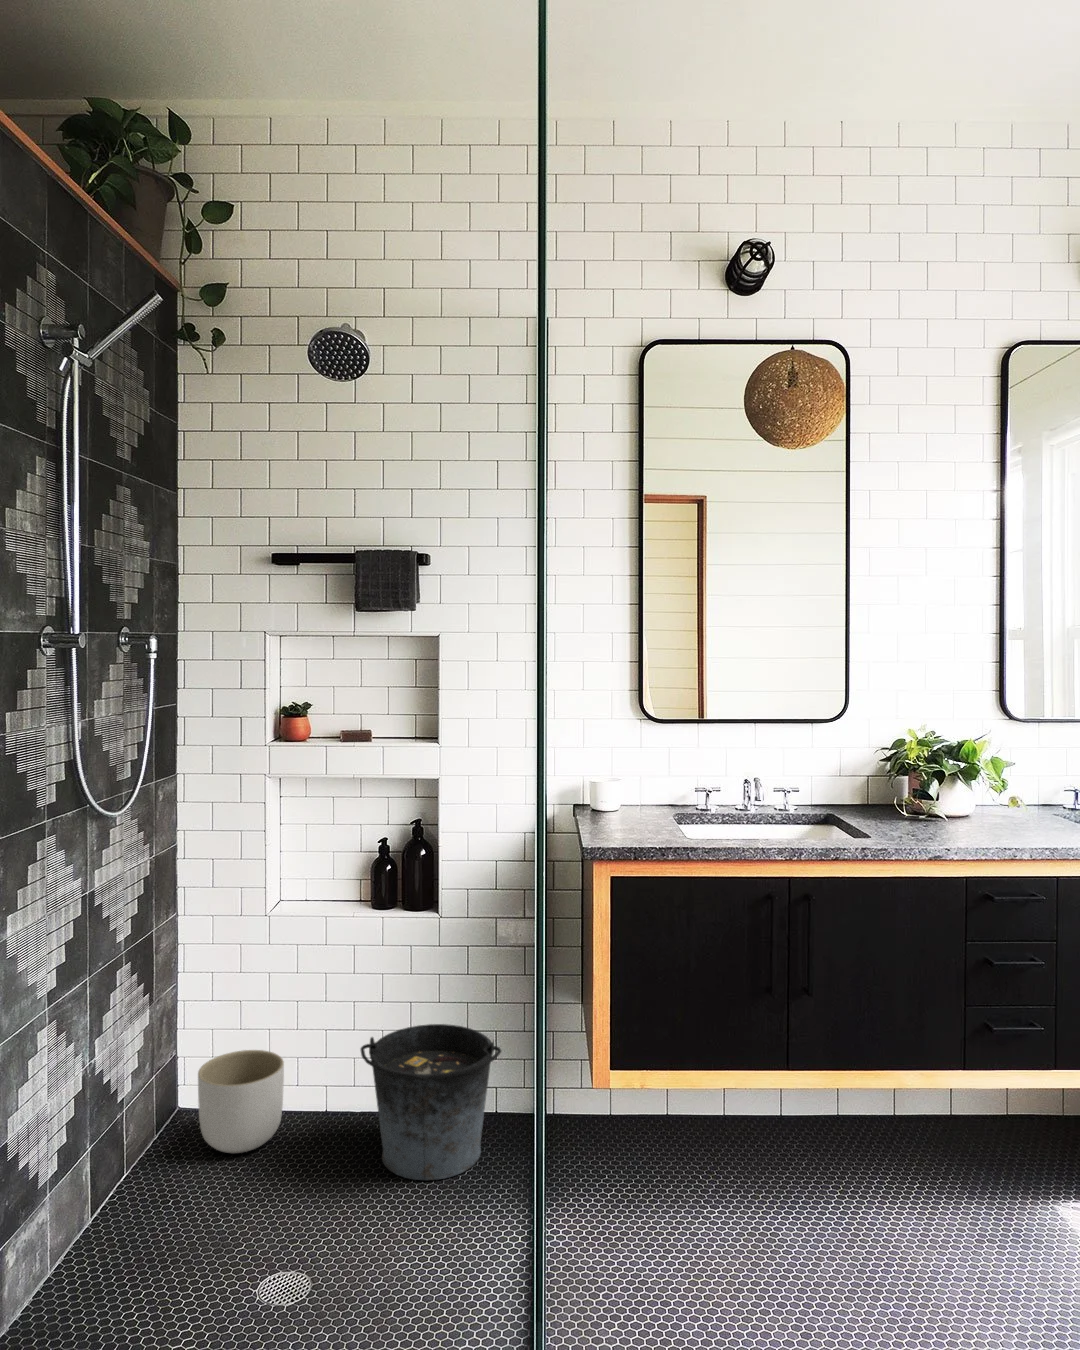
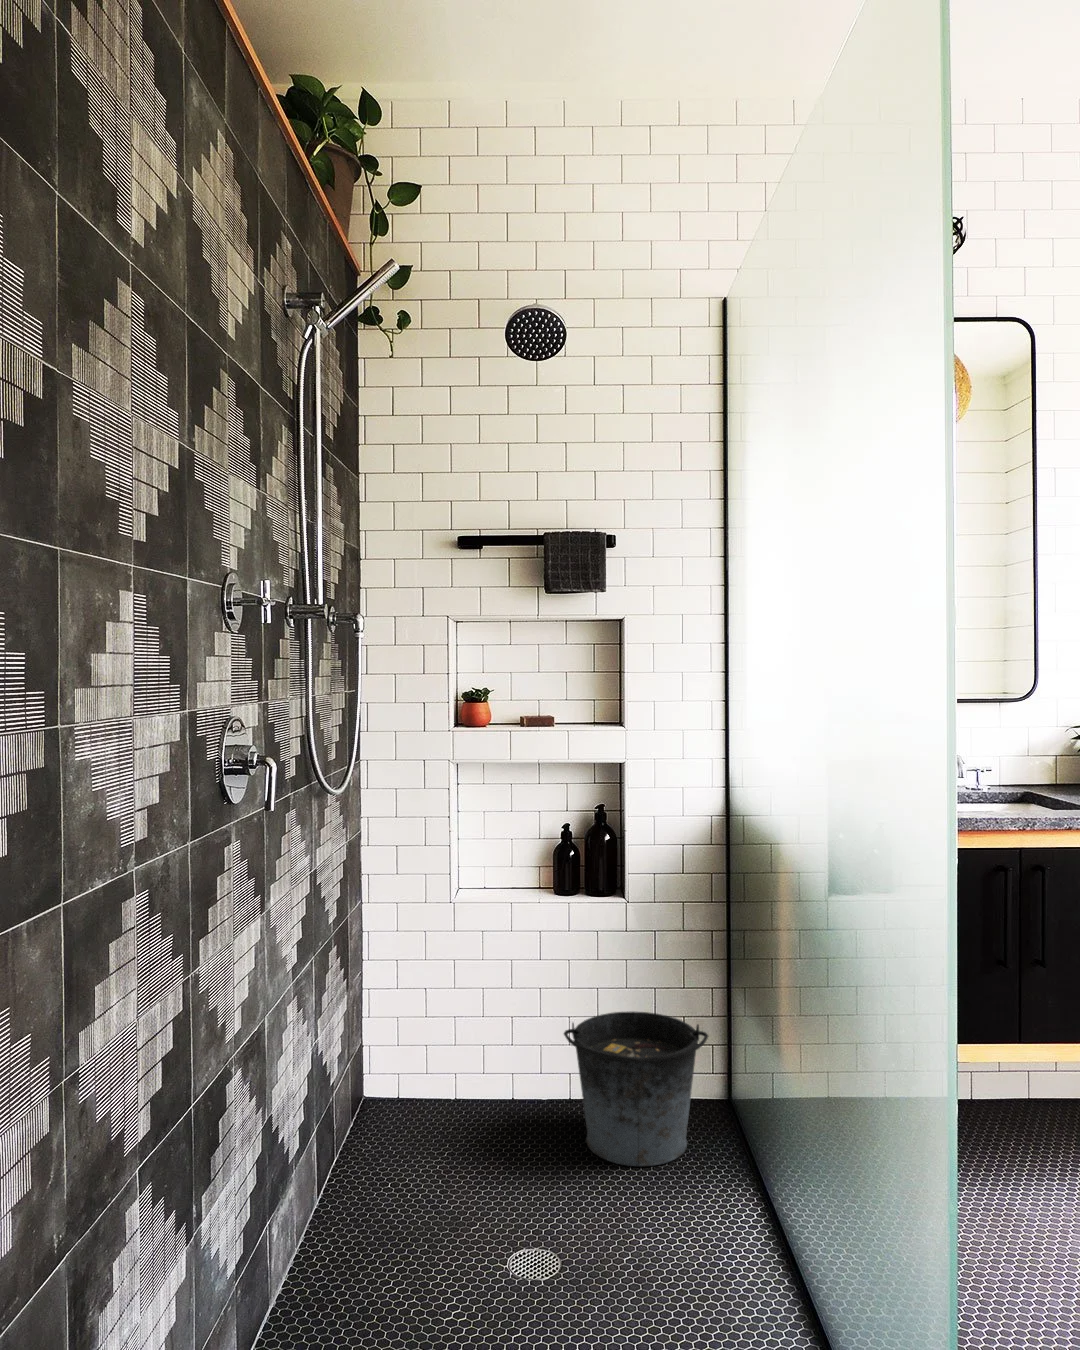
planter: present [198,1050,284,1153] -> none [397,1038,480,1140]

